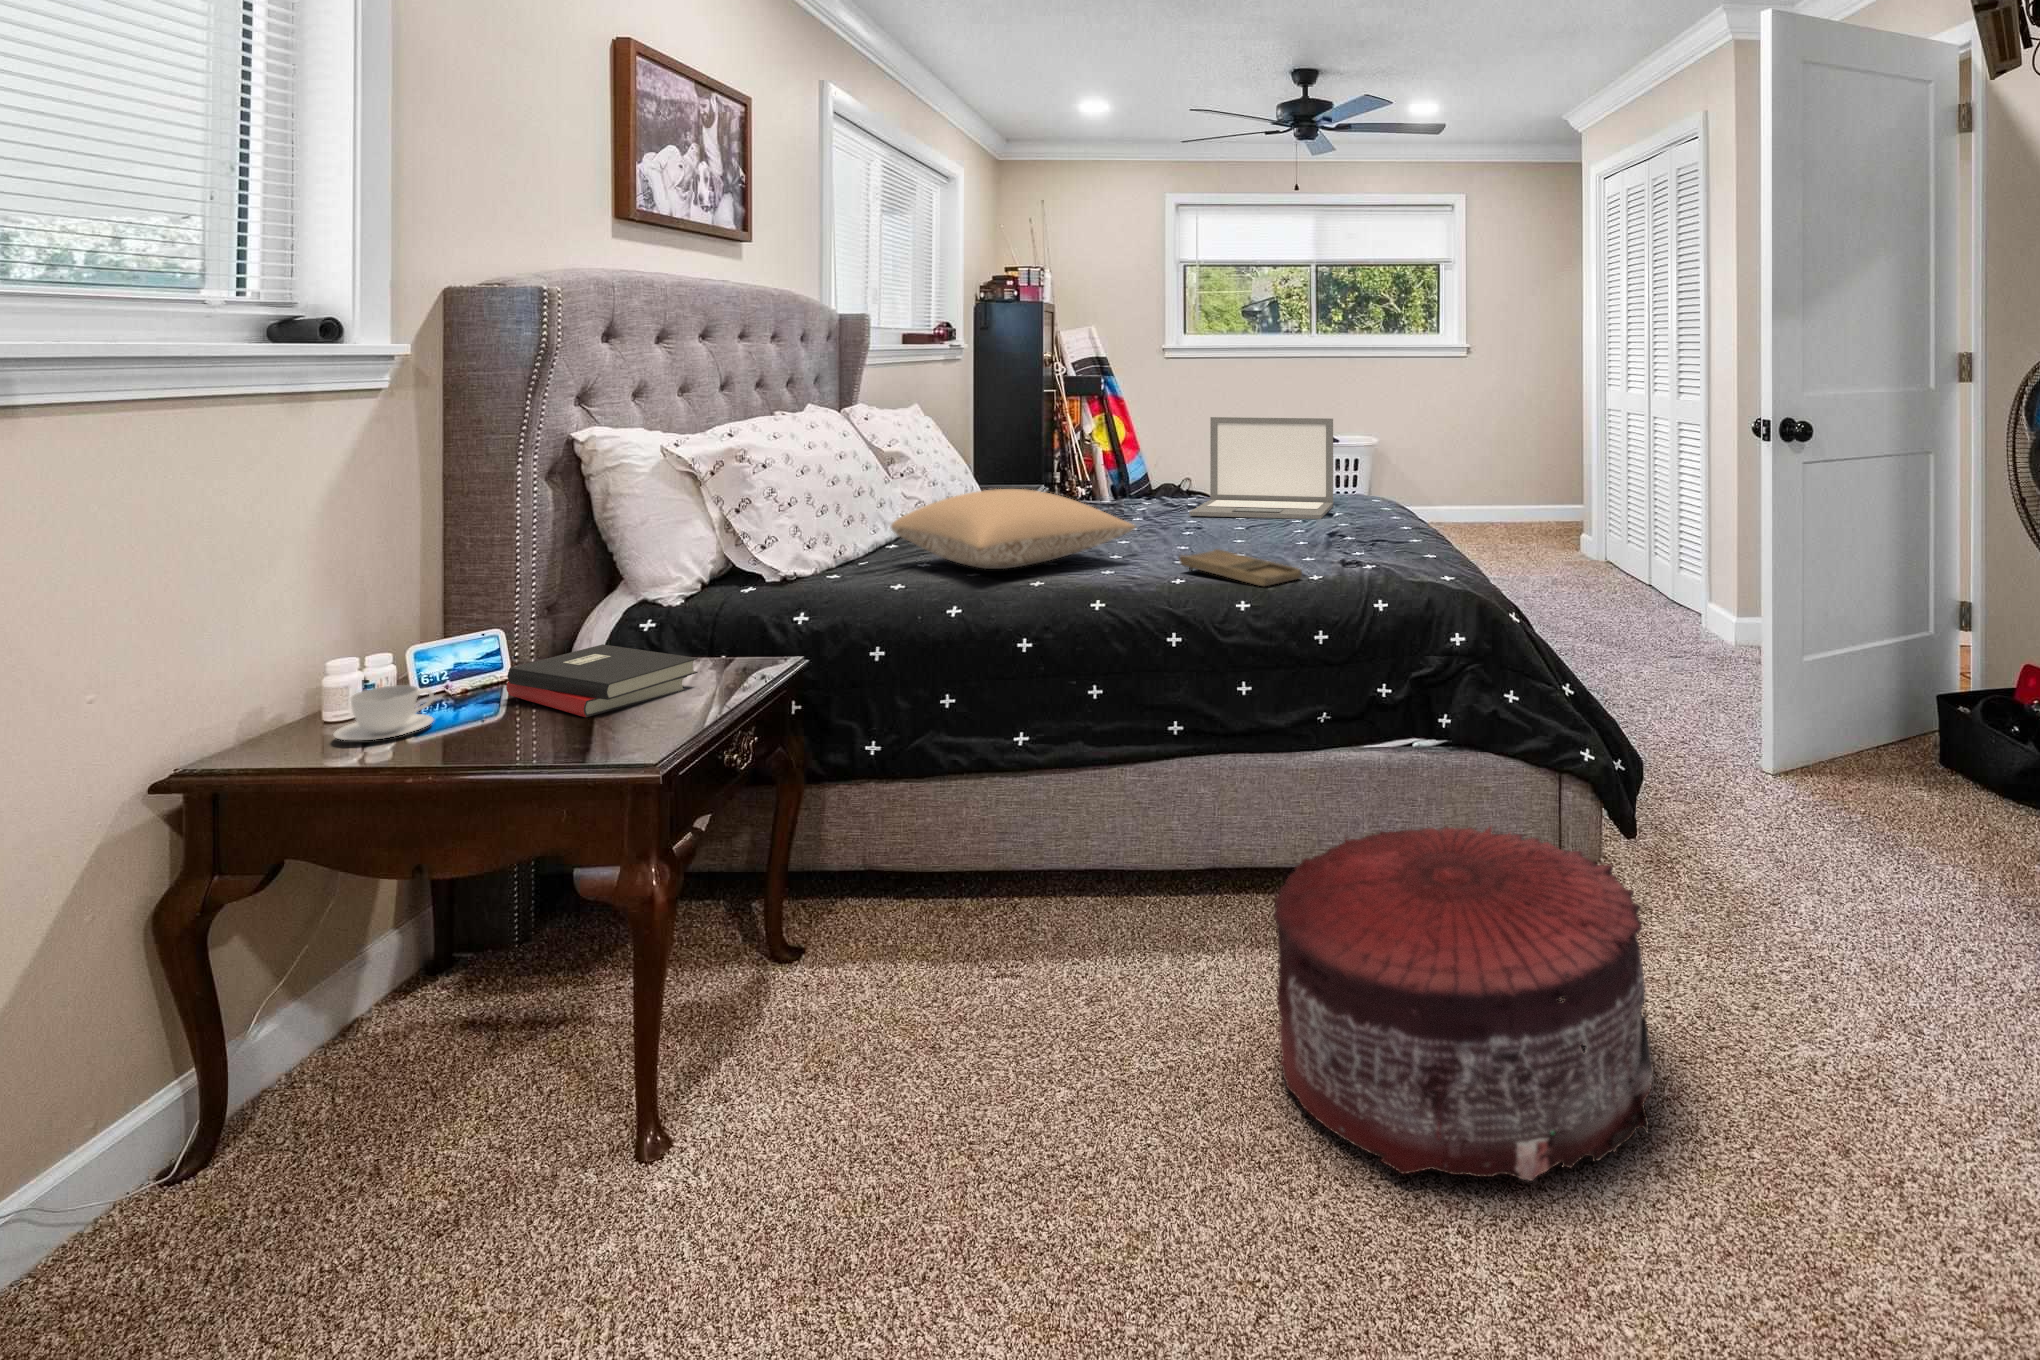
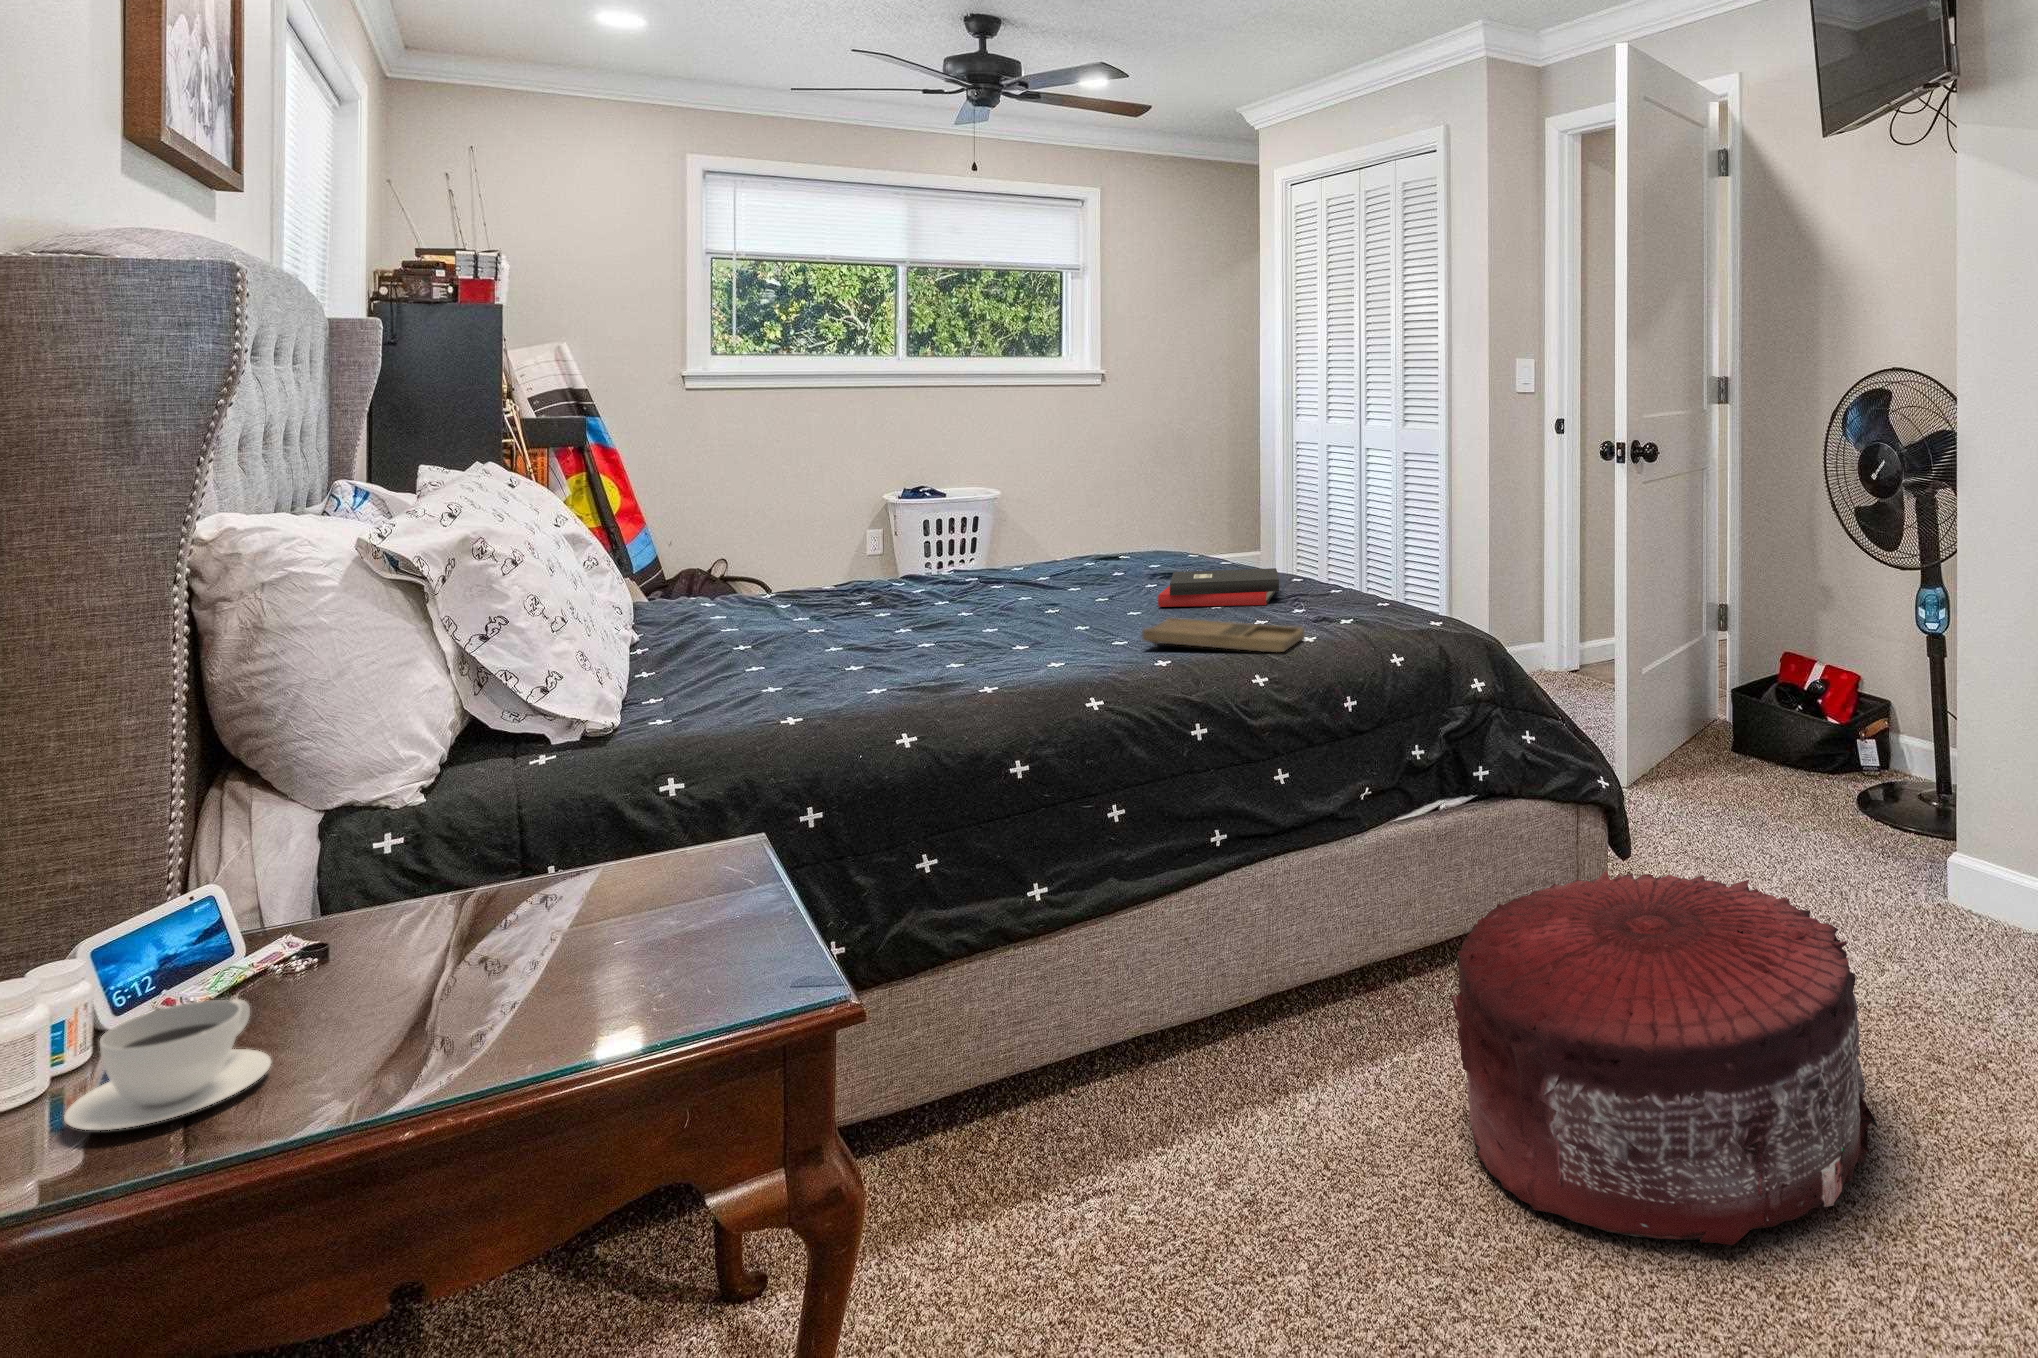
laptop: present [1189,417,1333,519] -> none [986,457,1165,589]
pillow: present [891,489,1135,569] -> none [699,567,1062,678]
hardback book: present [506,644,698,717] -> present [1158,568,1279,607]

